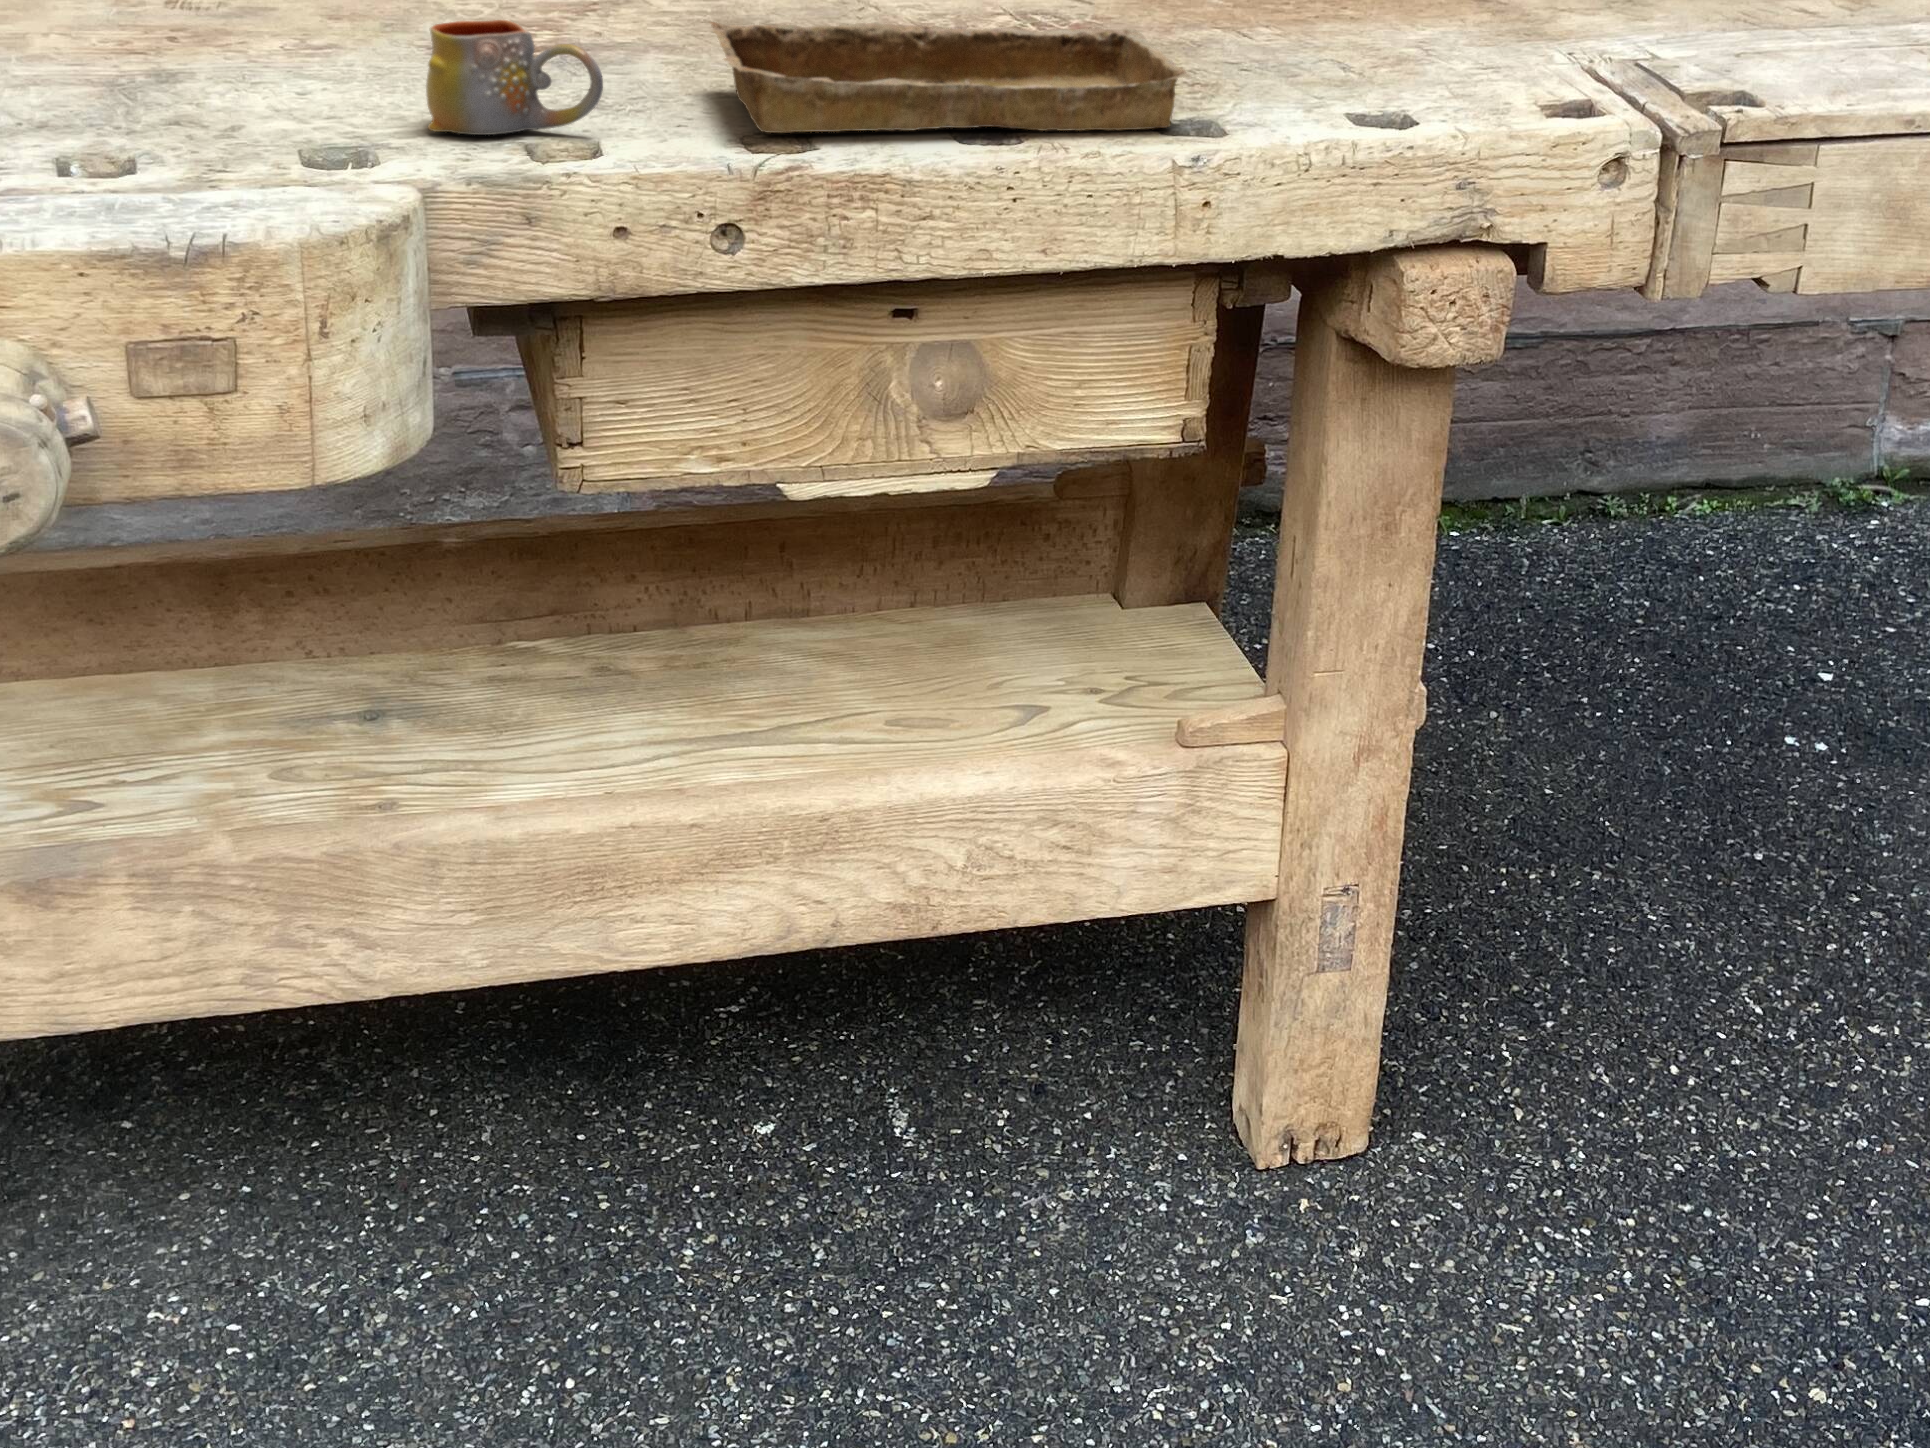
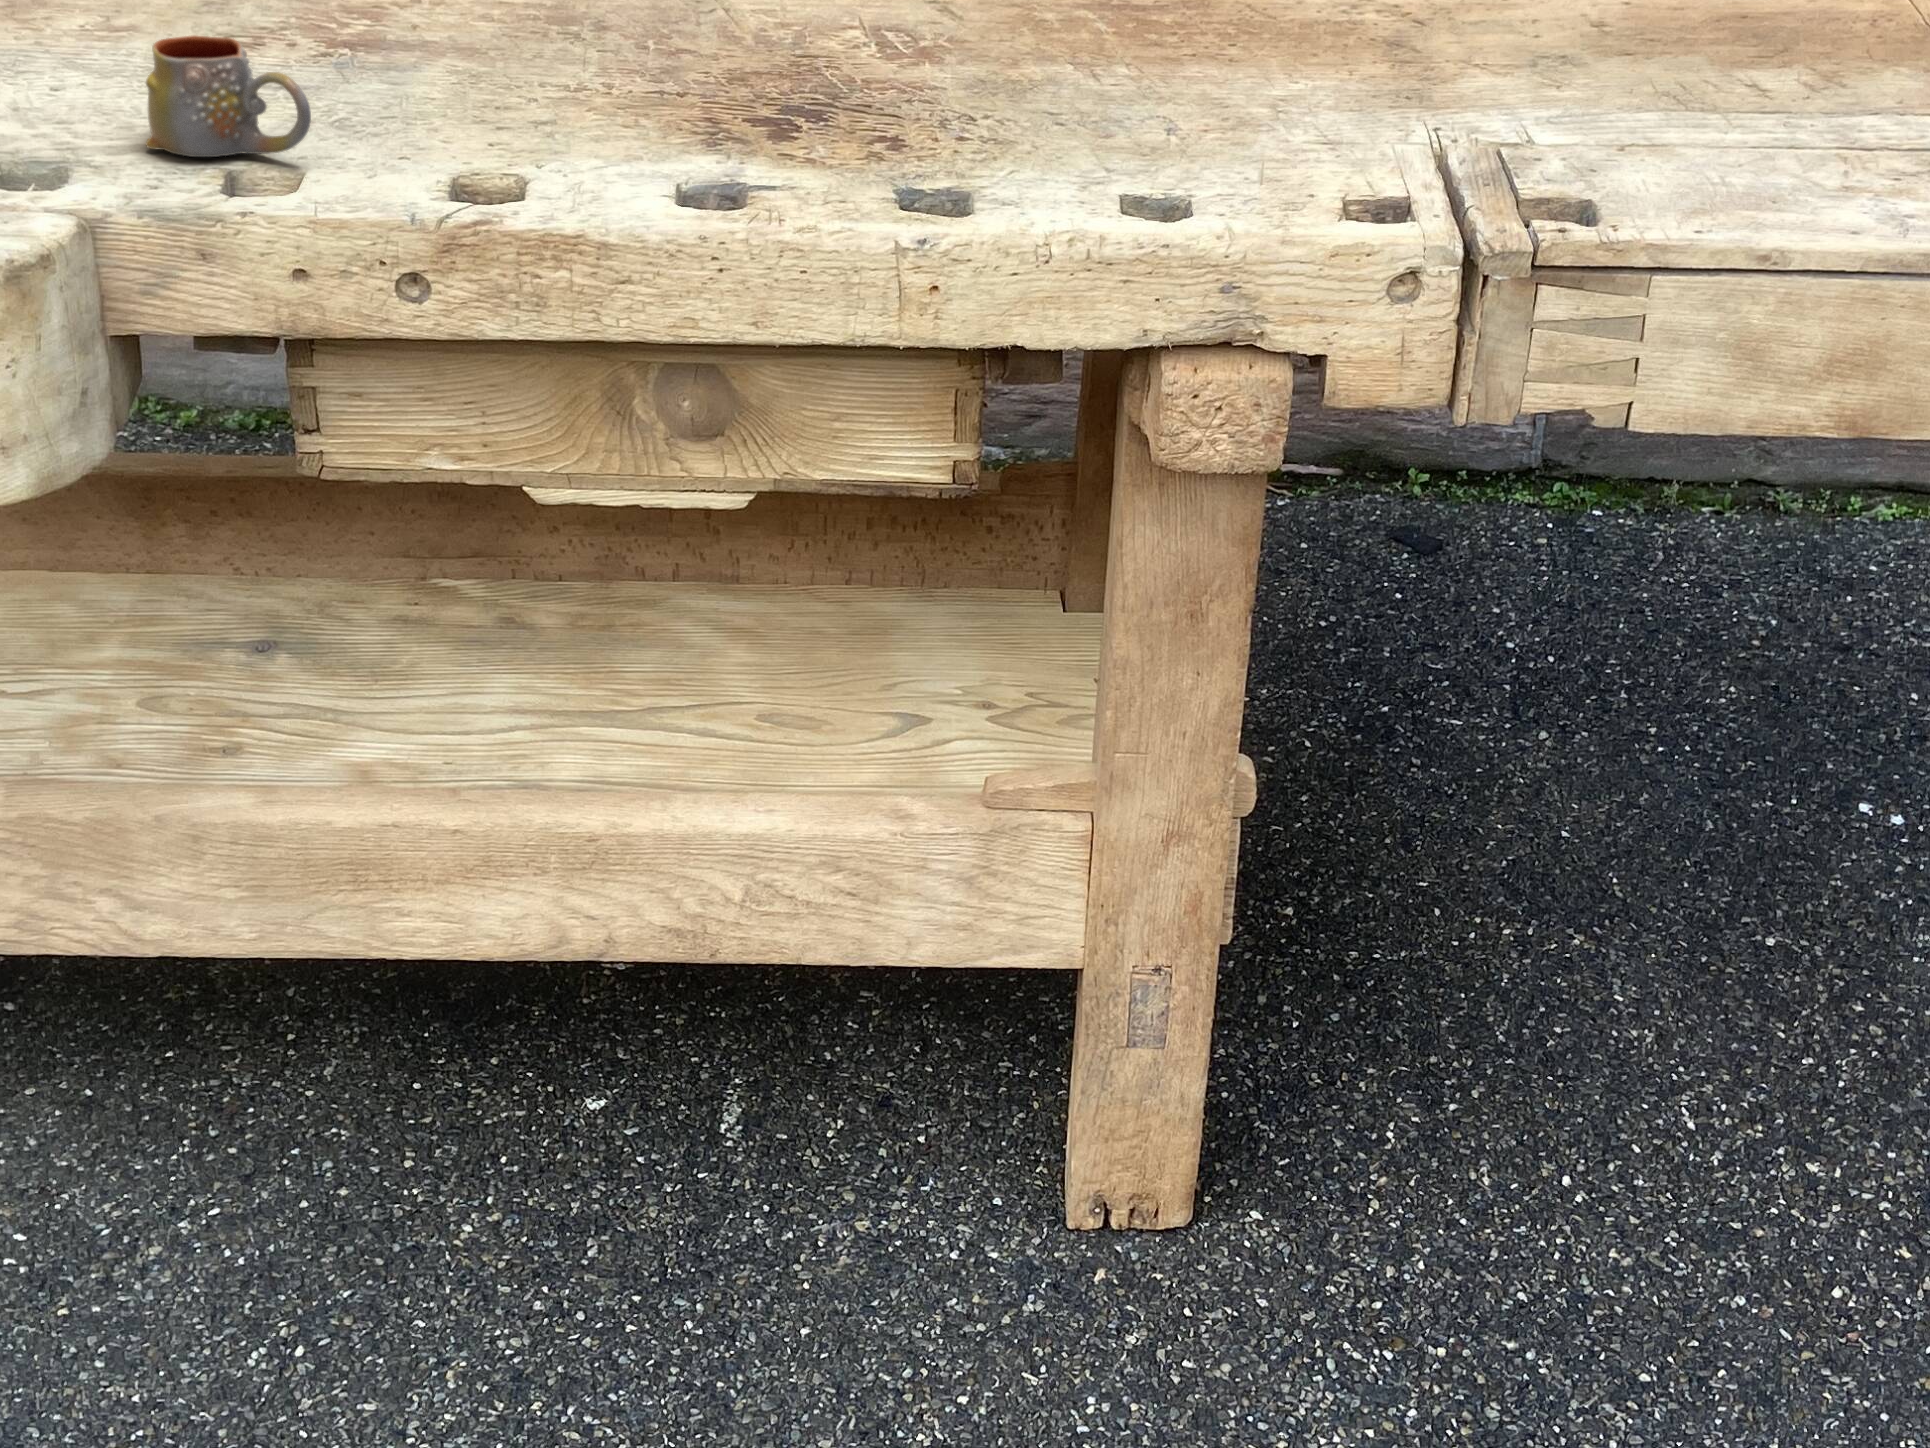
tray: present [711,22,1190,133] -> none [434,41,927,204]

